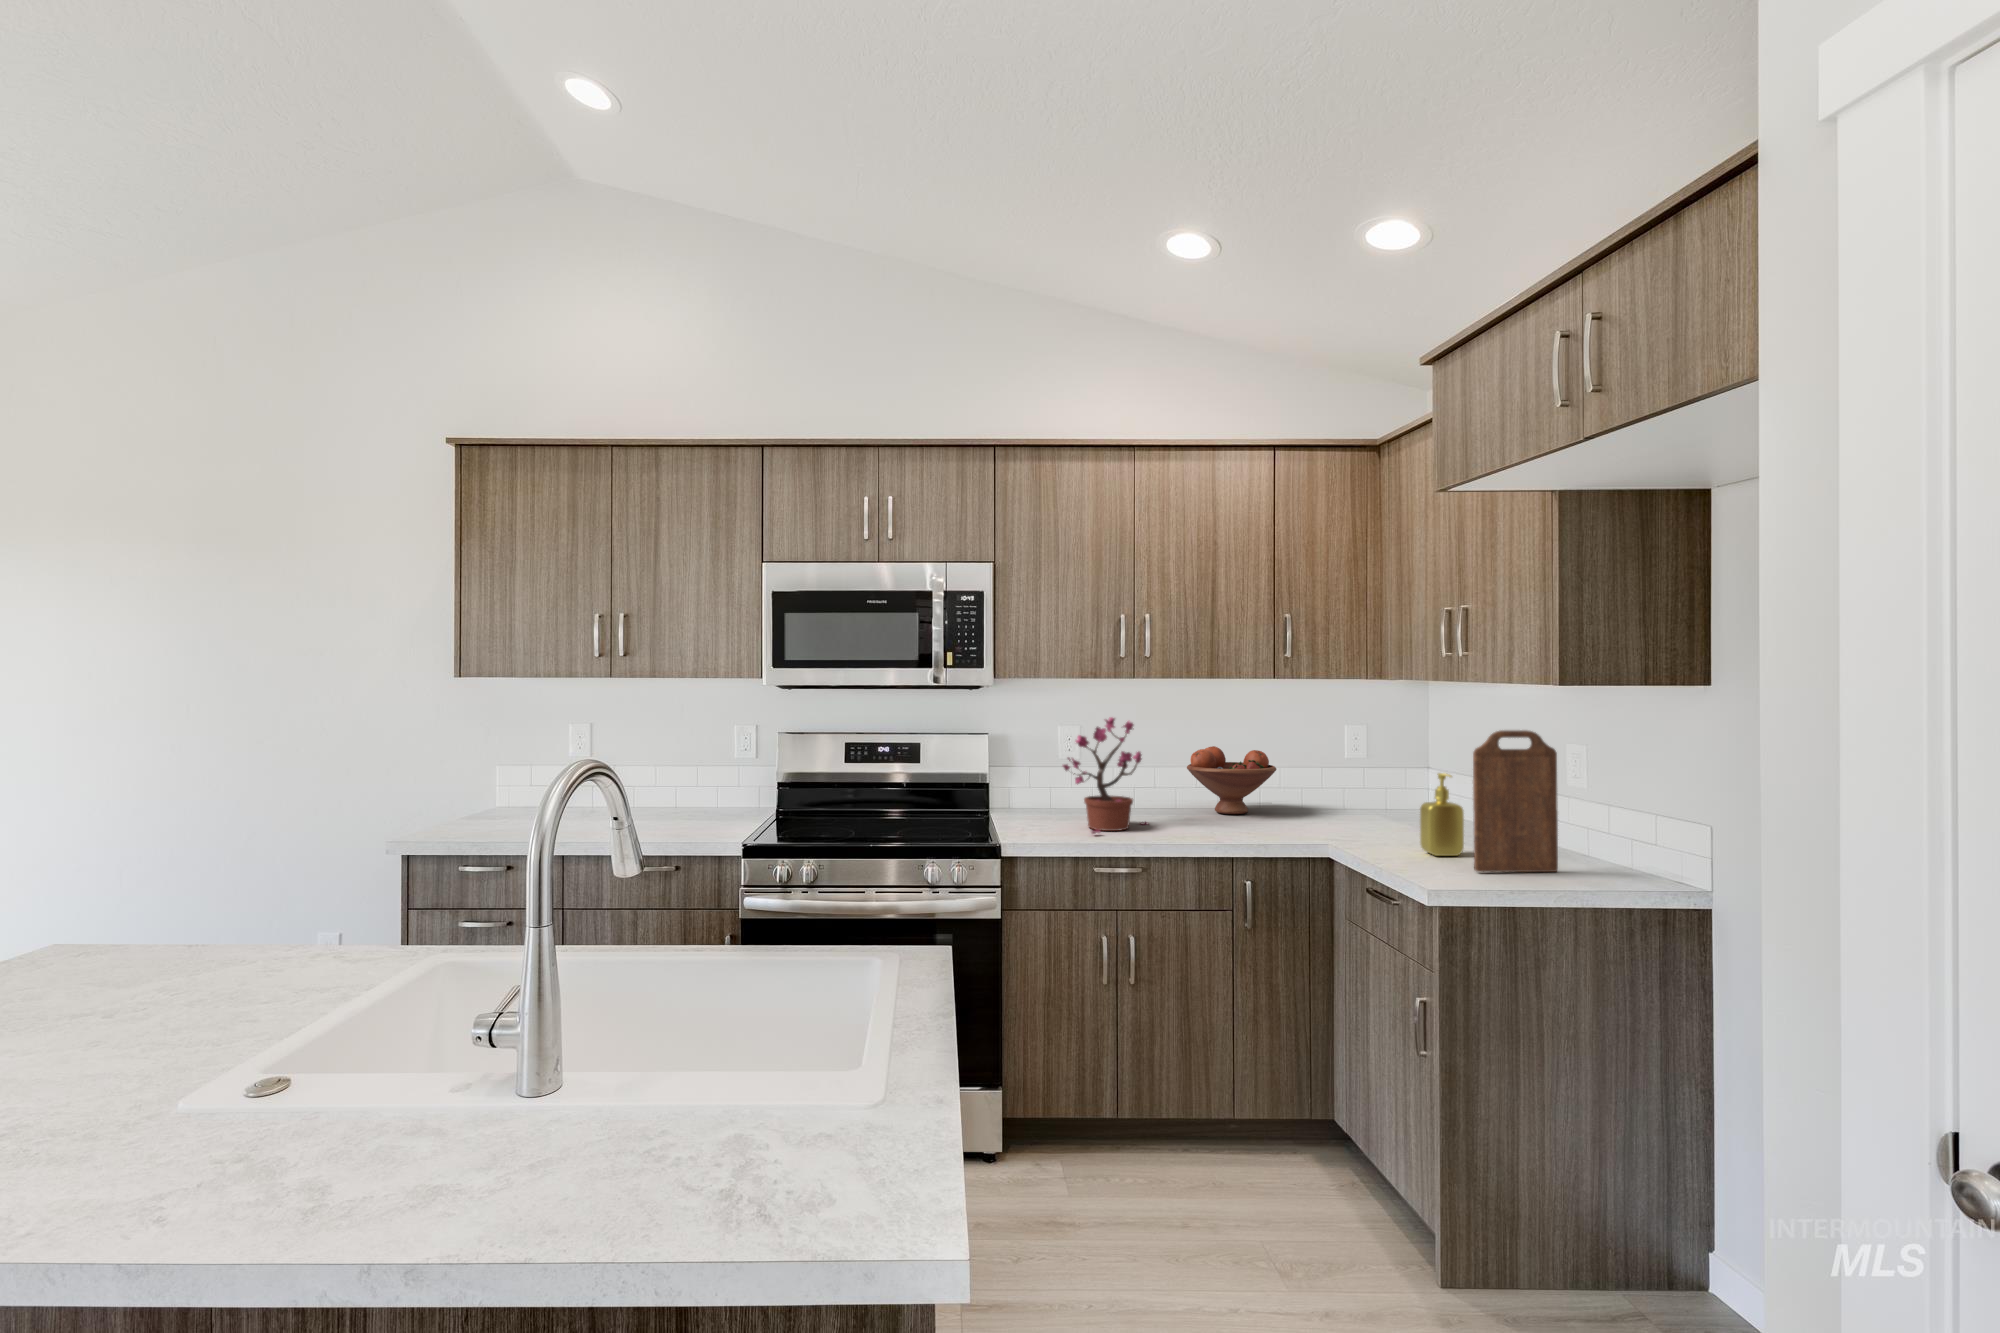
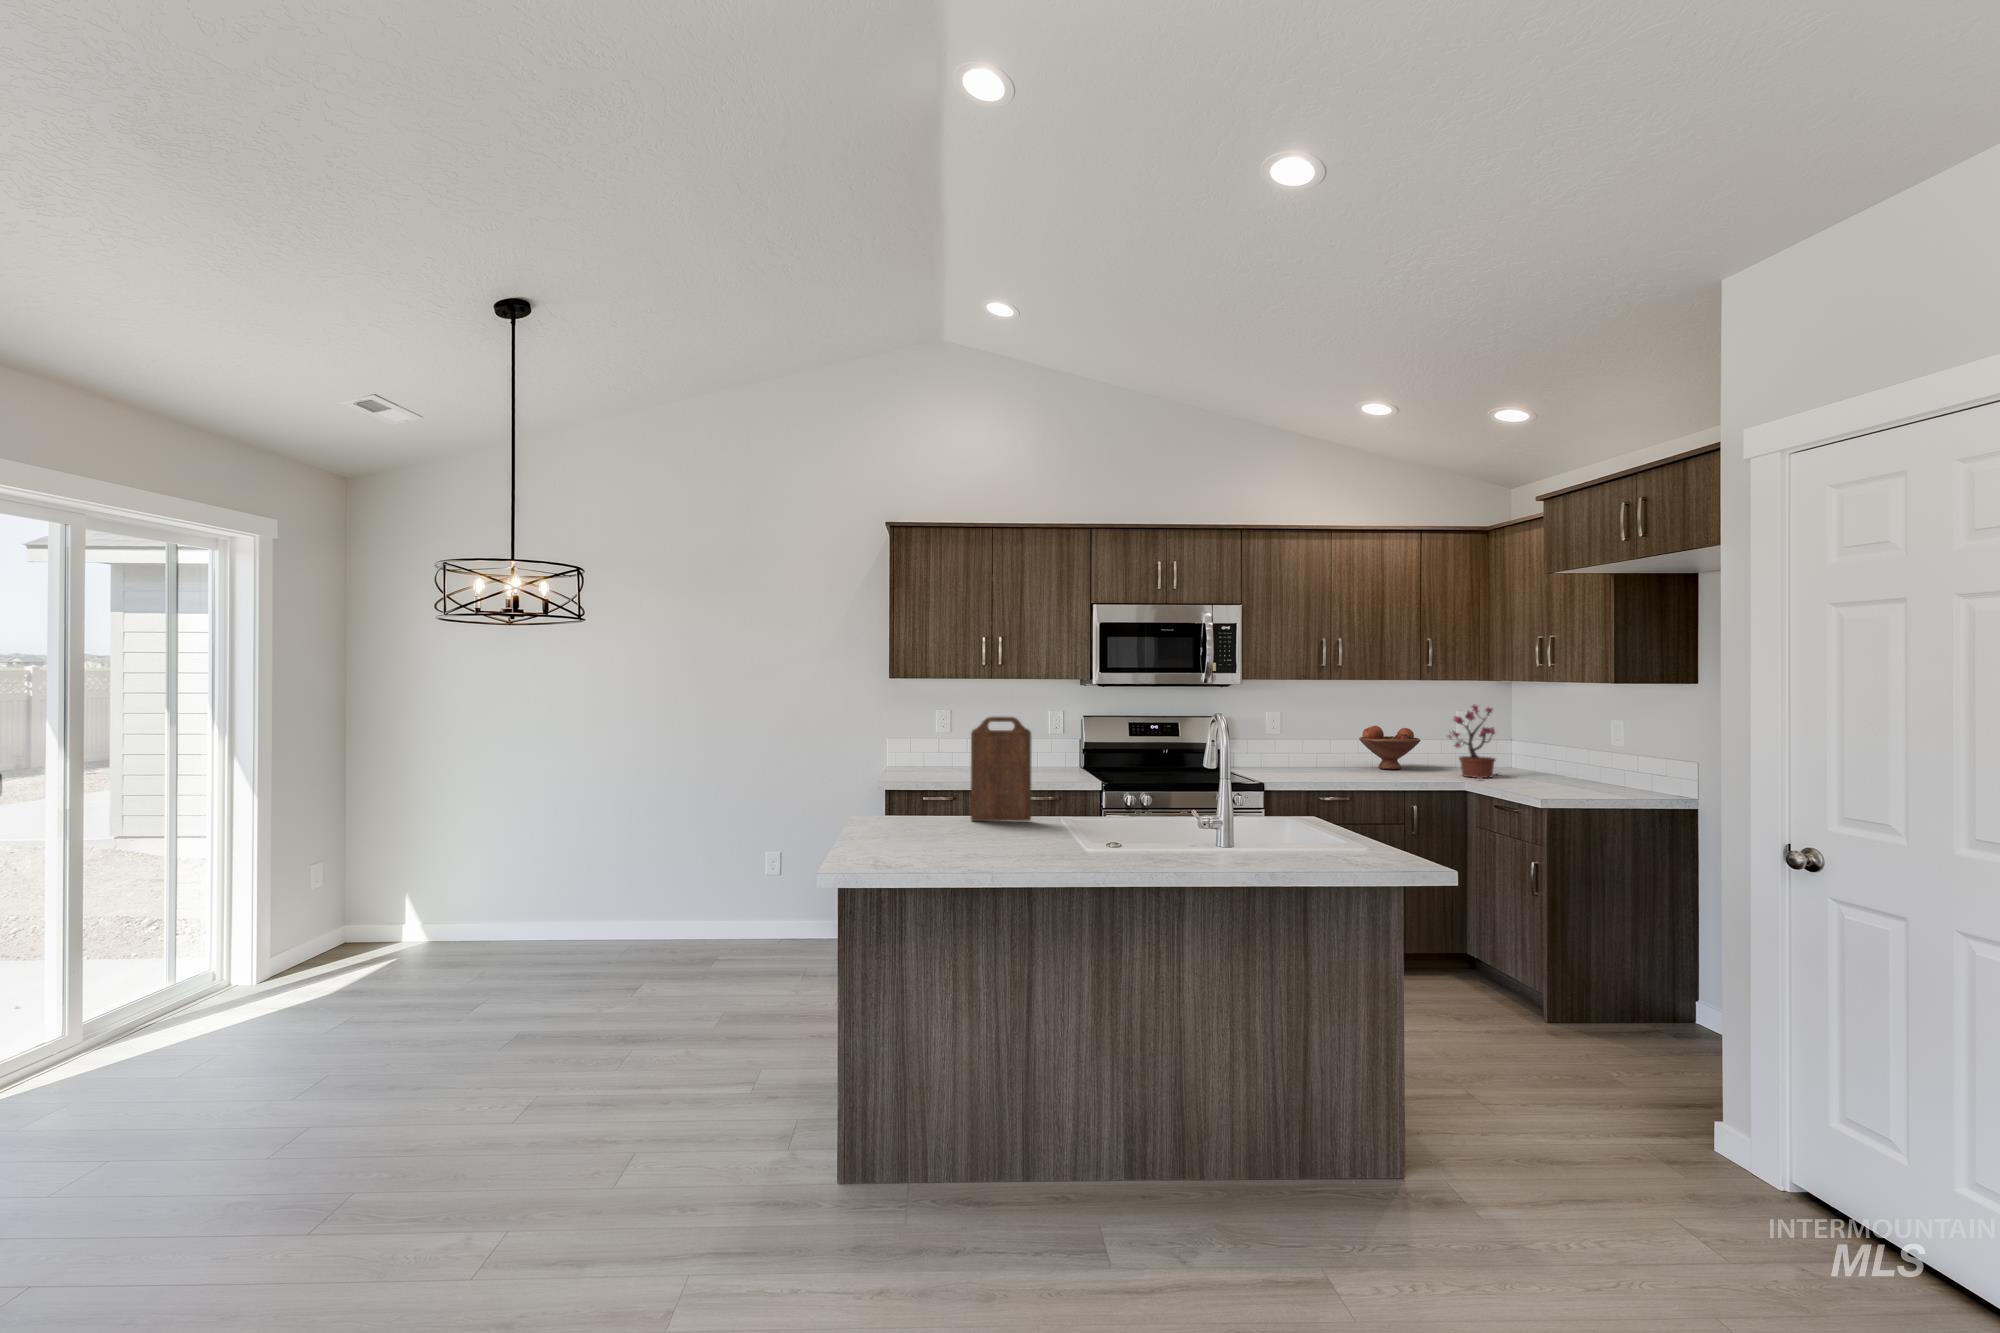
potted plant: present [1063,717,1148,834] -> present [1448,705,1498,779]
cutting board: present [1473,730,1558,872] -> present [971,717,1031,821]
soap dispenser: present [1420,773,1464,856] -> none [1526,738,1553,788]

